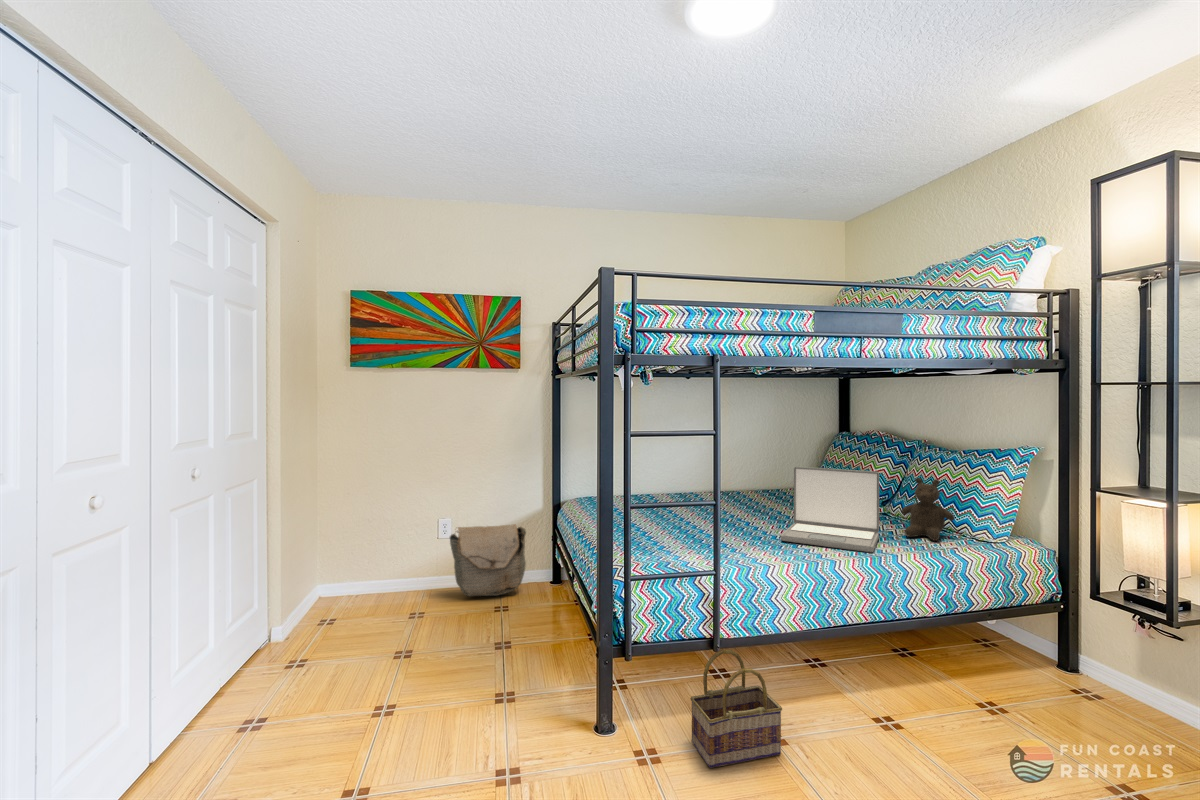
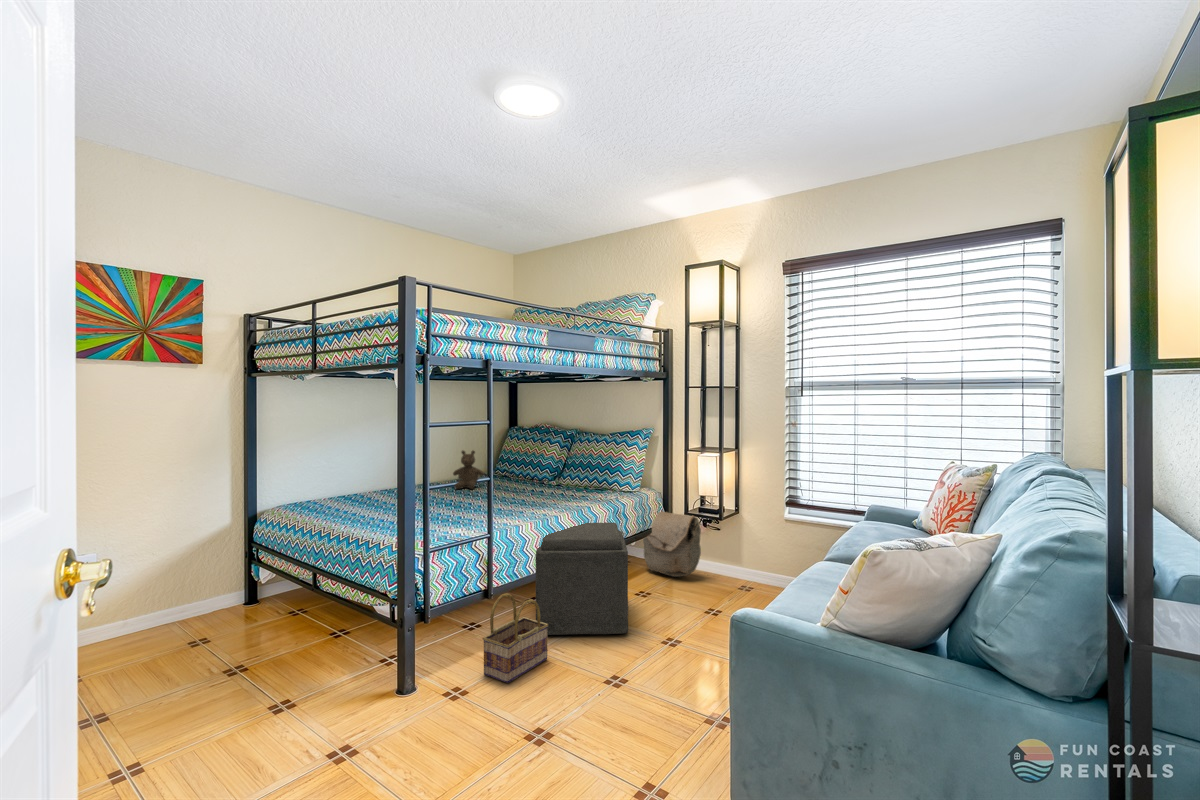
laptop: present [781,467,879,552] -> none [510,450,577,510]
teddy bear: present [901,478,955,541] -> present [453,451,483,489]
bag: present [450,524,526,596] -> present [643,511,701,577]
ottoman: none [788,567,947,762] -> present [536,522,628,635]

